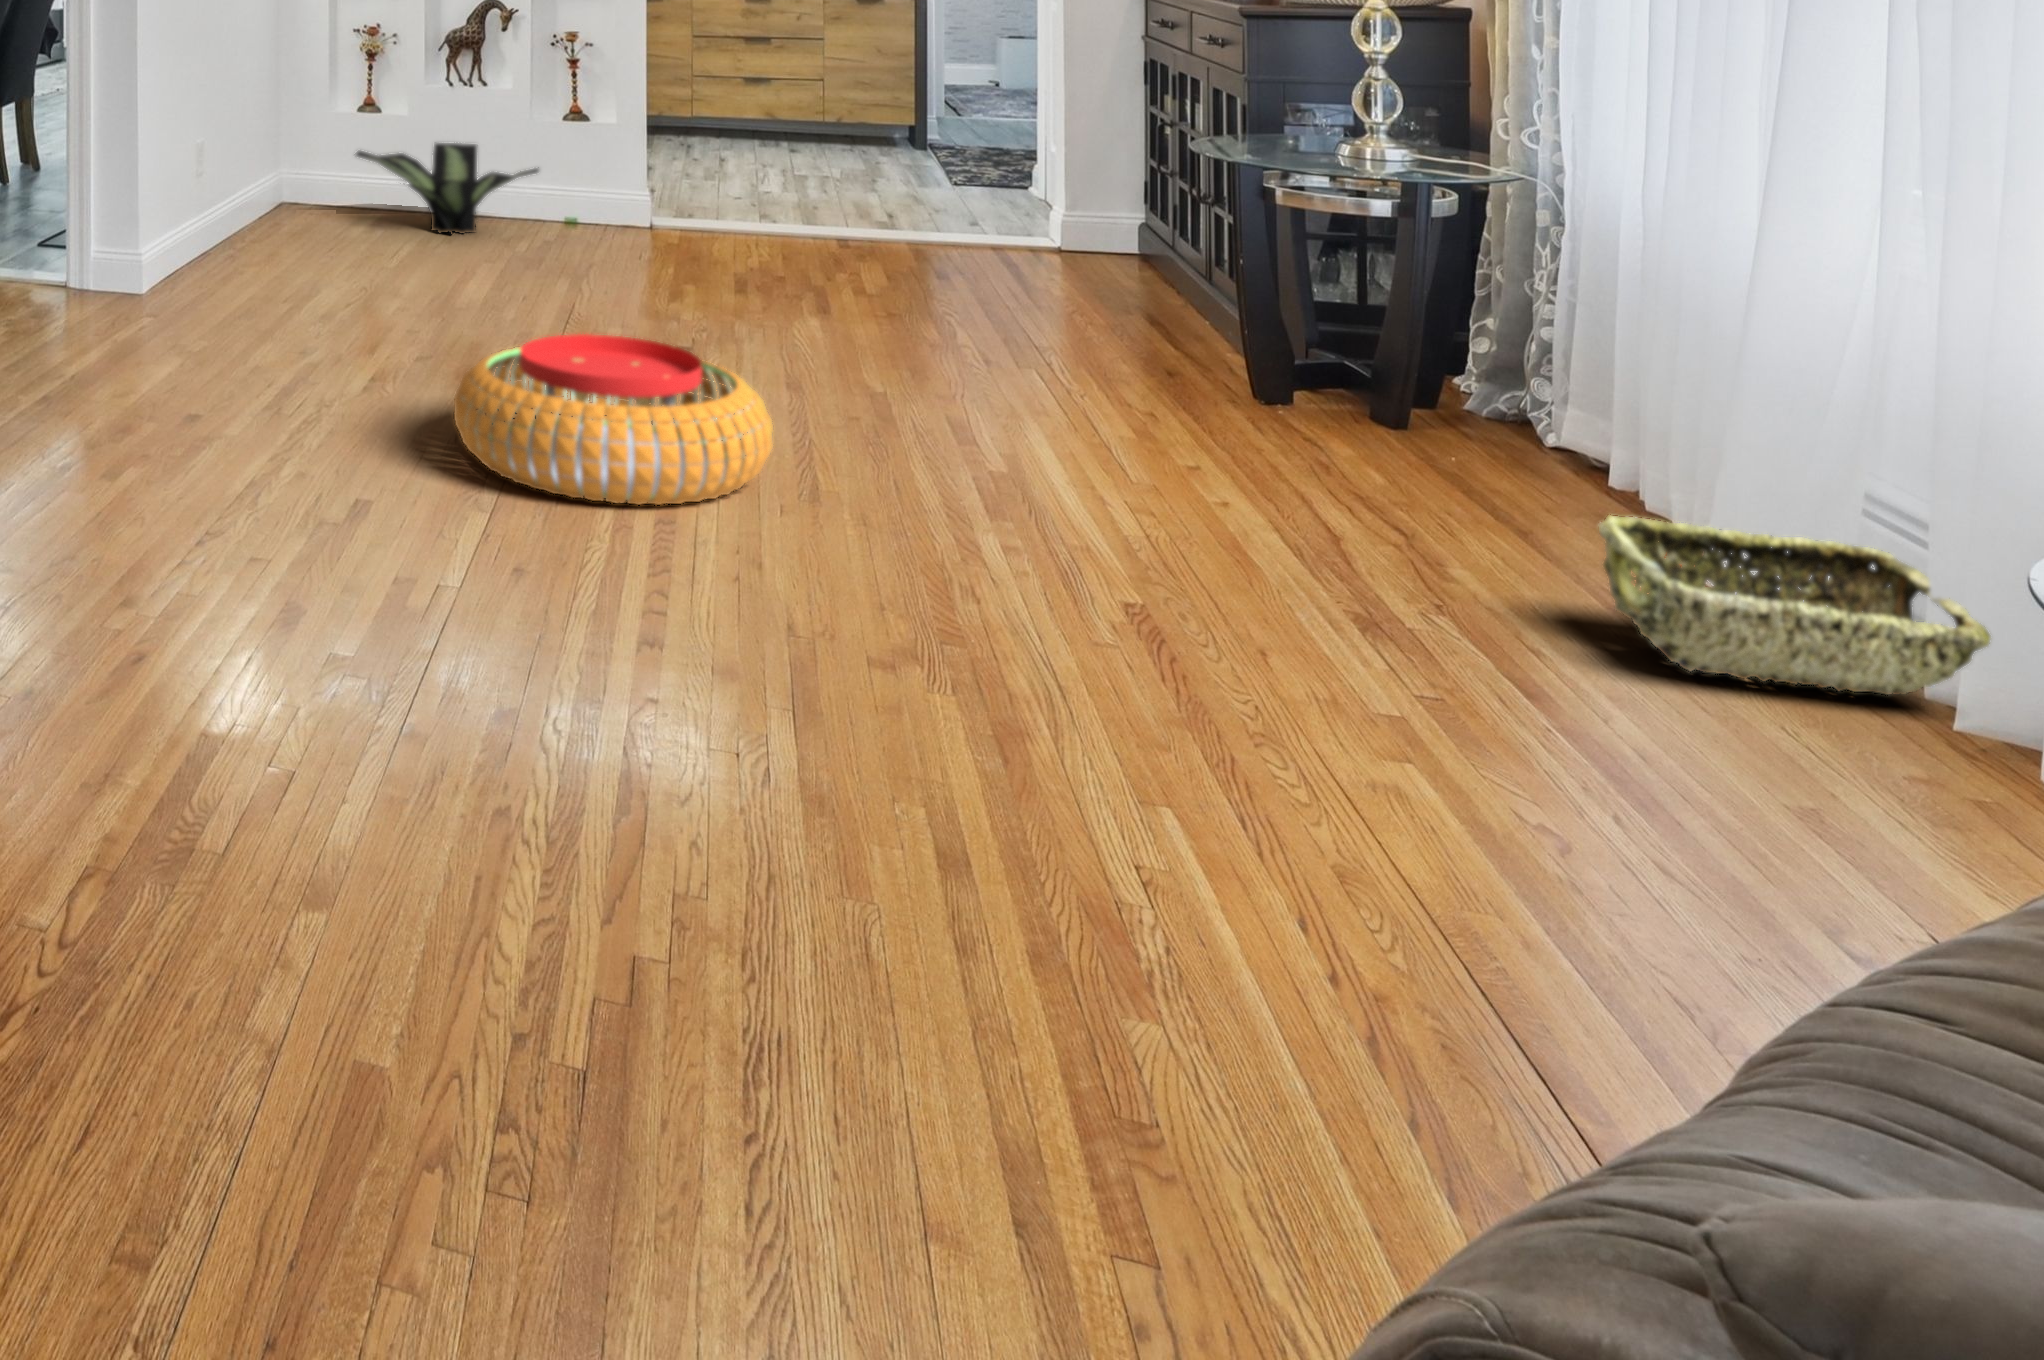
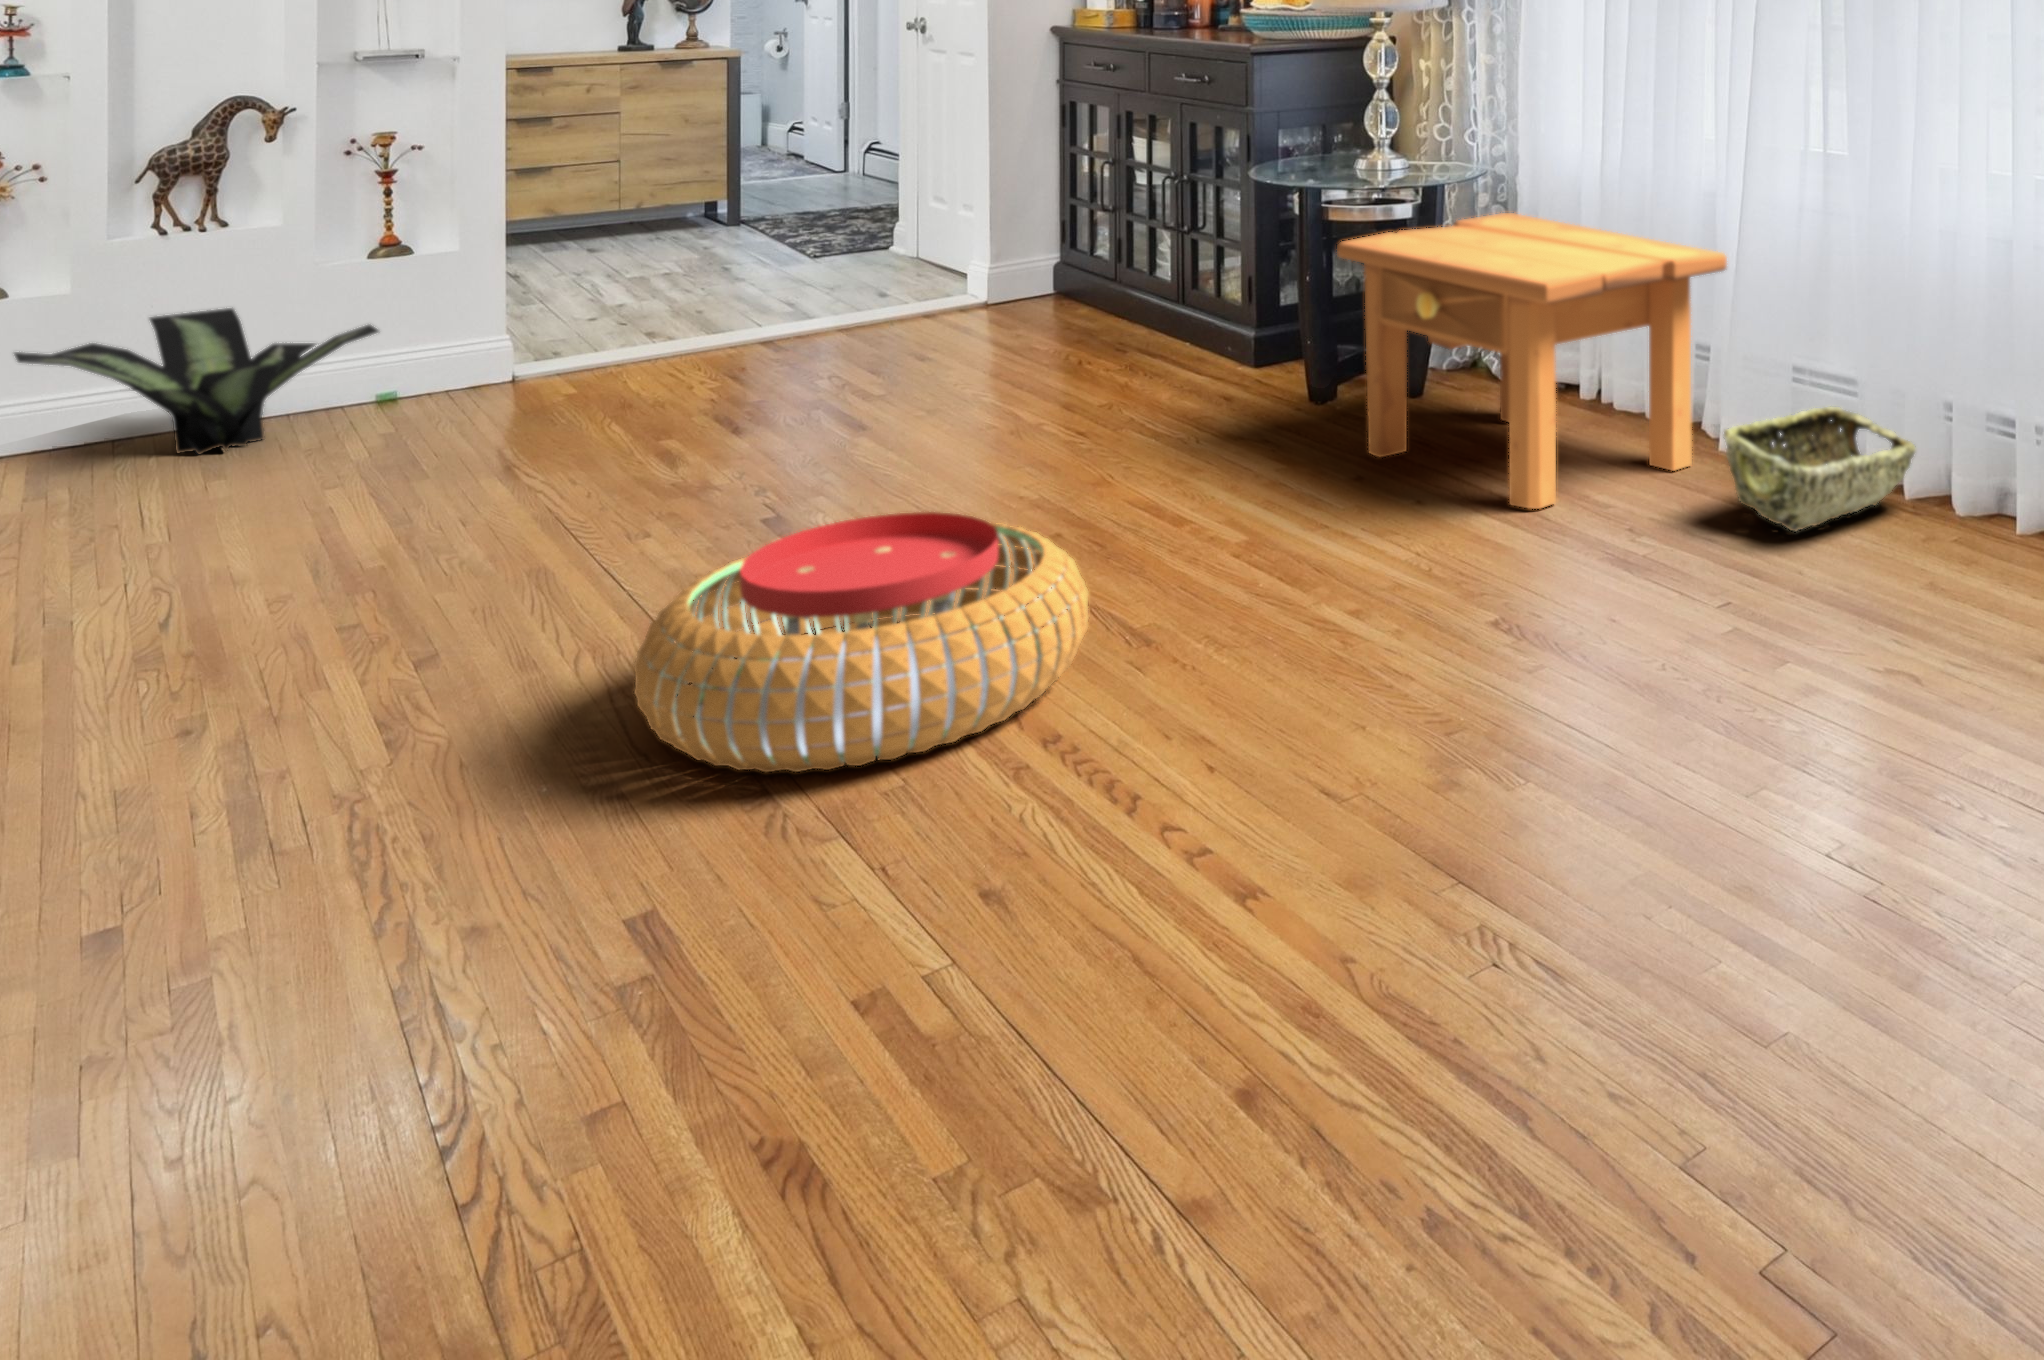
side table: none [1220,215,1727,574] -> present [1337,213,1727,509]

